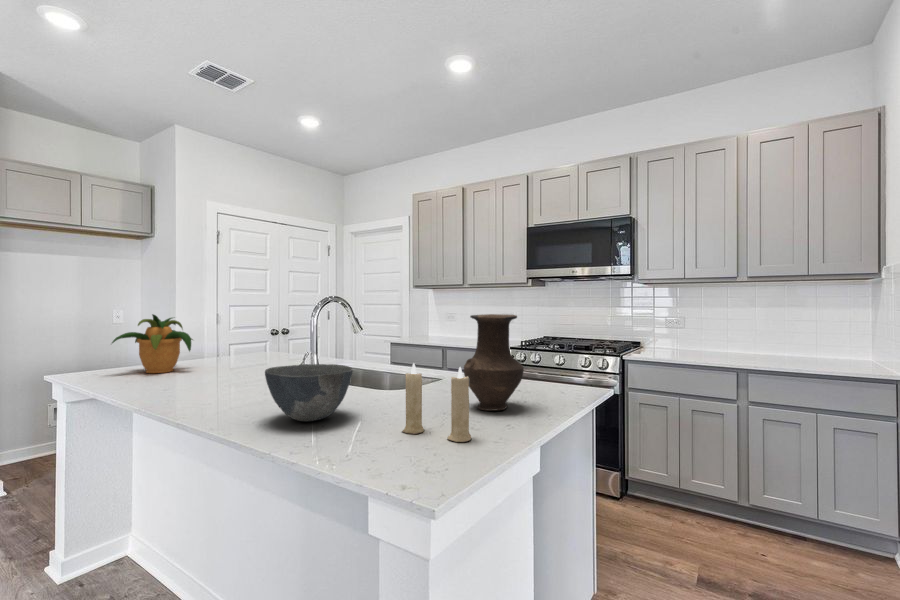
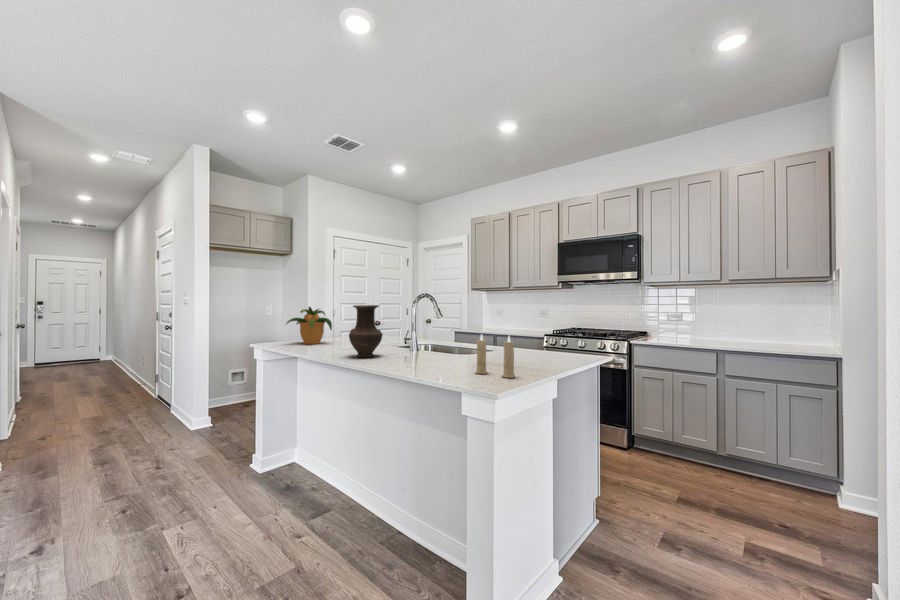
vase: present [464,314,524,411] -> present [349,305,383,357]
bowl: present [265,364,353,421] -> none [395,336,444,368]

